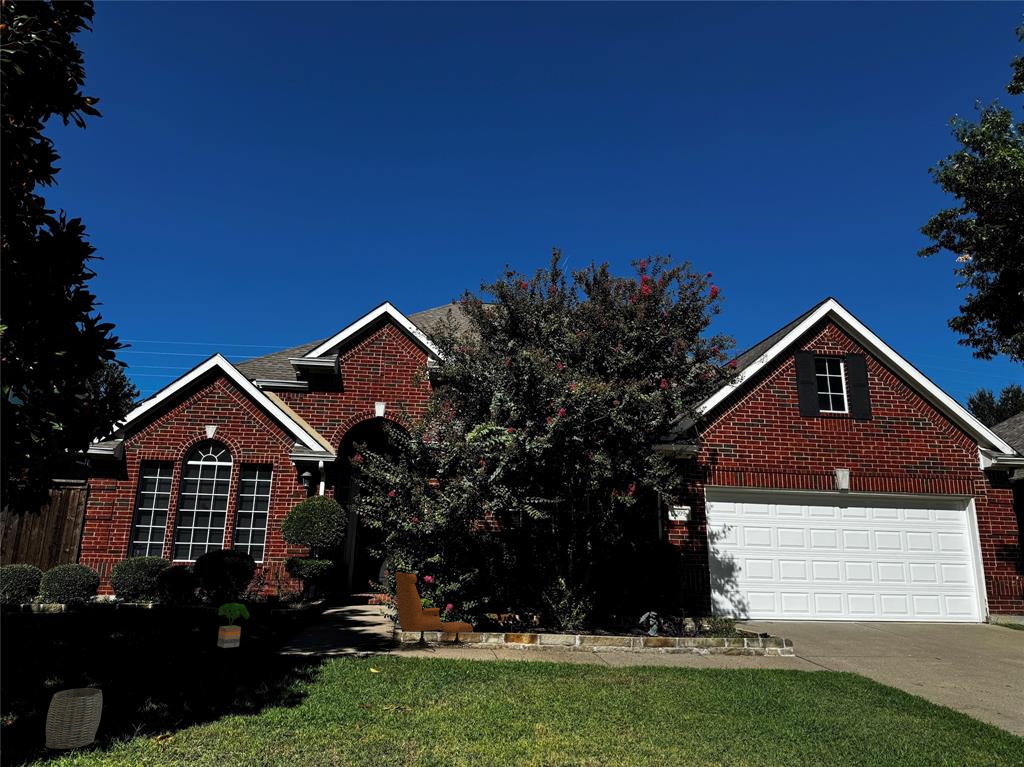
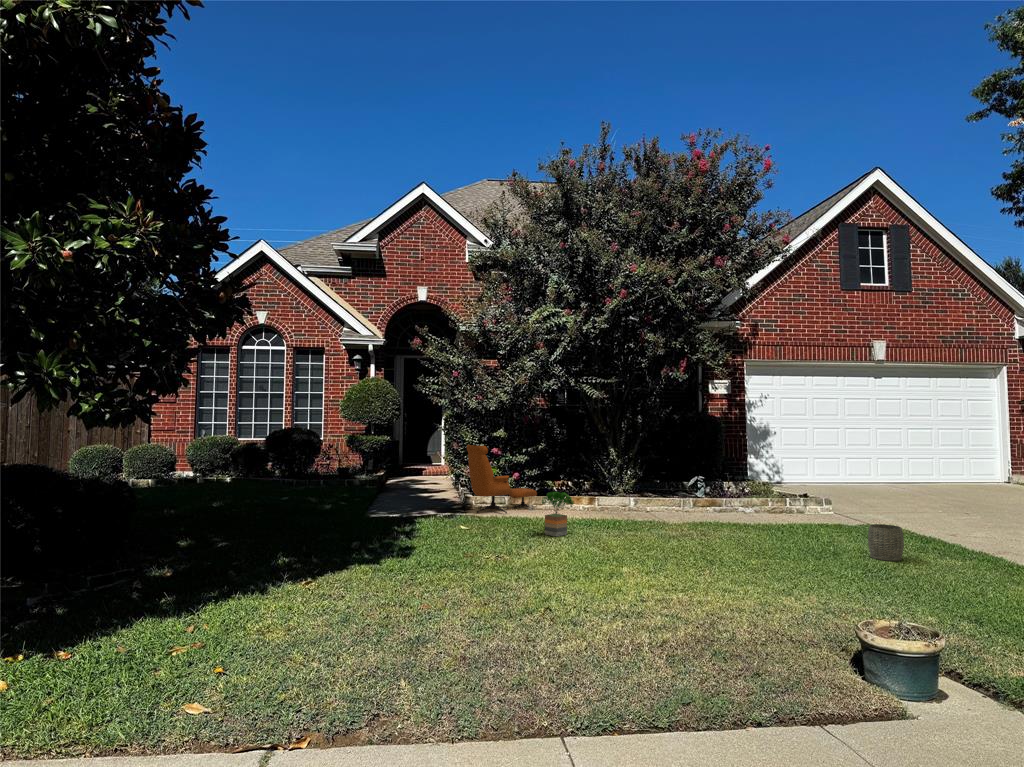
potted tree: present [217,603,249,648] -> present [542,492,573,537]
woven basket: present [46,688,103,749] -> present [868,524,904,561]

